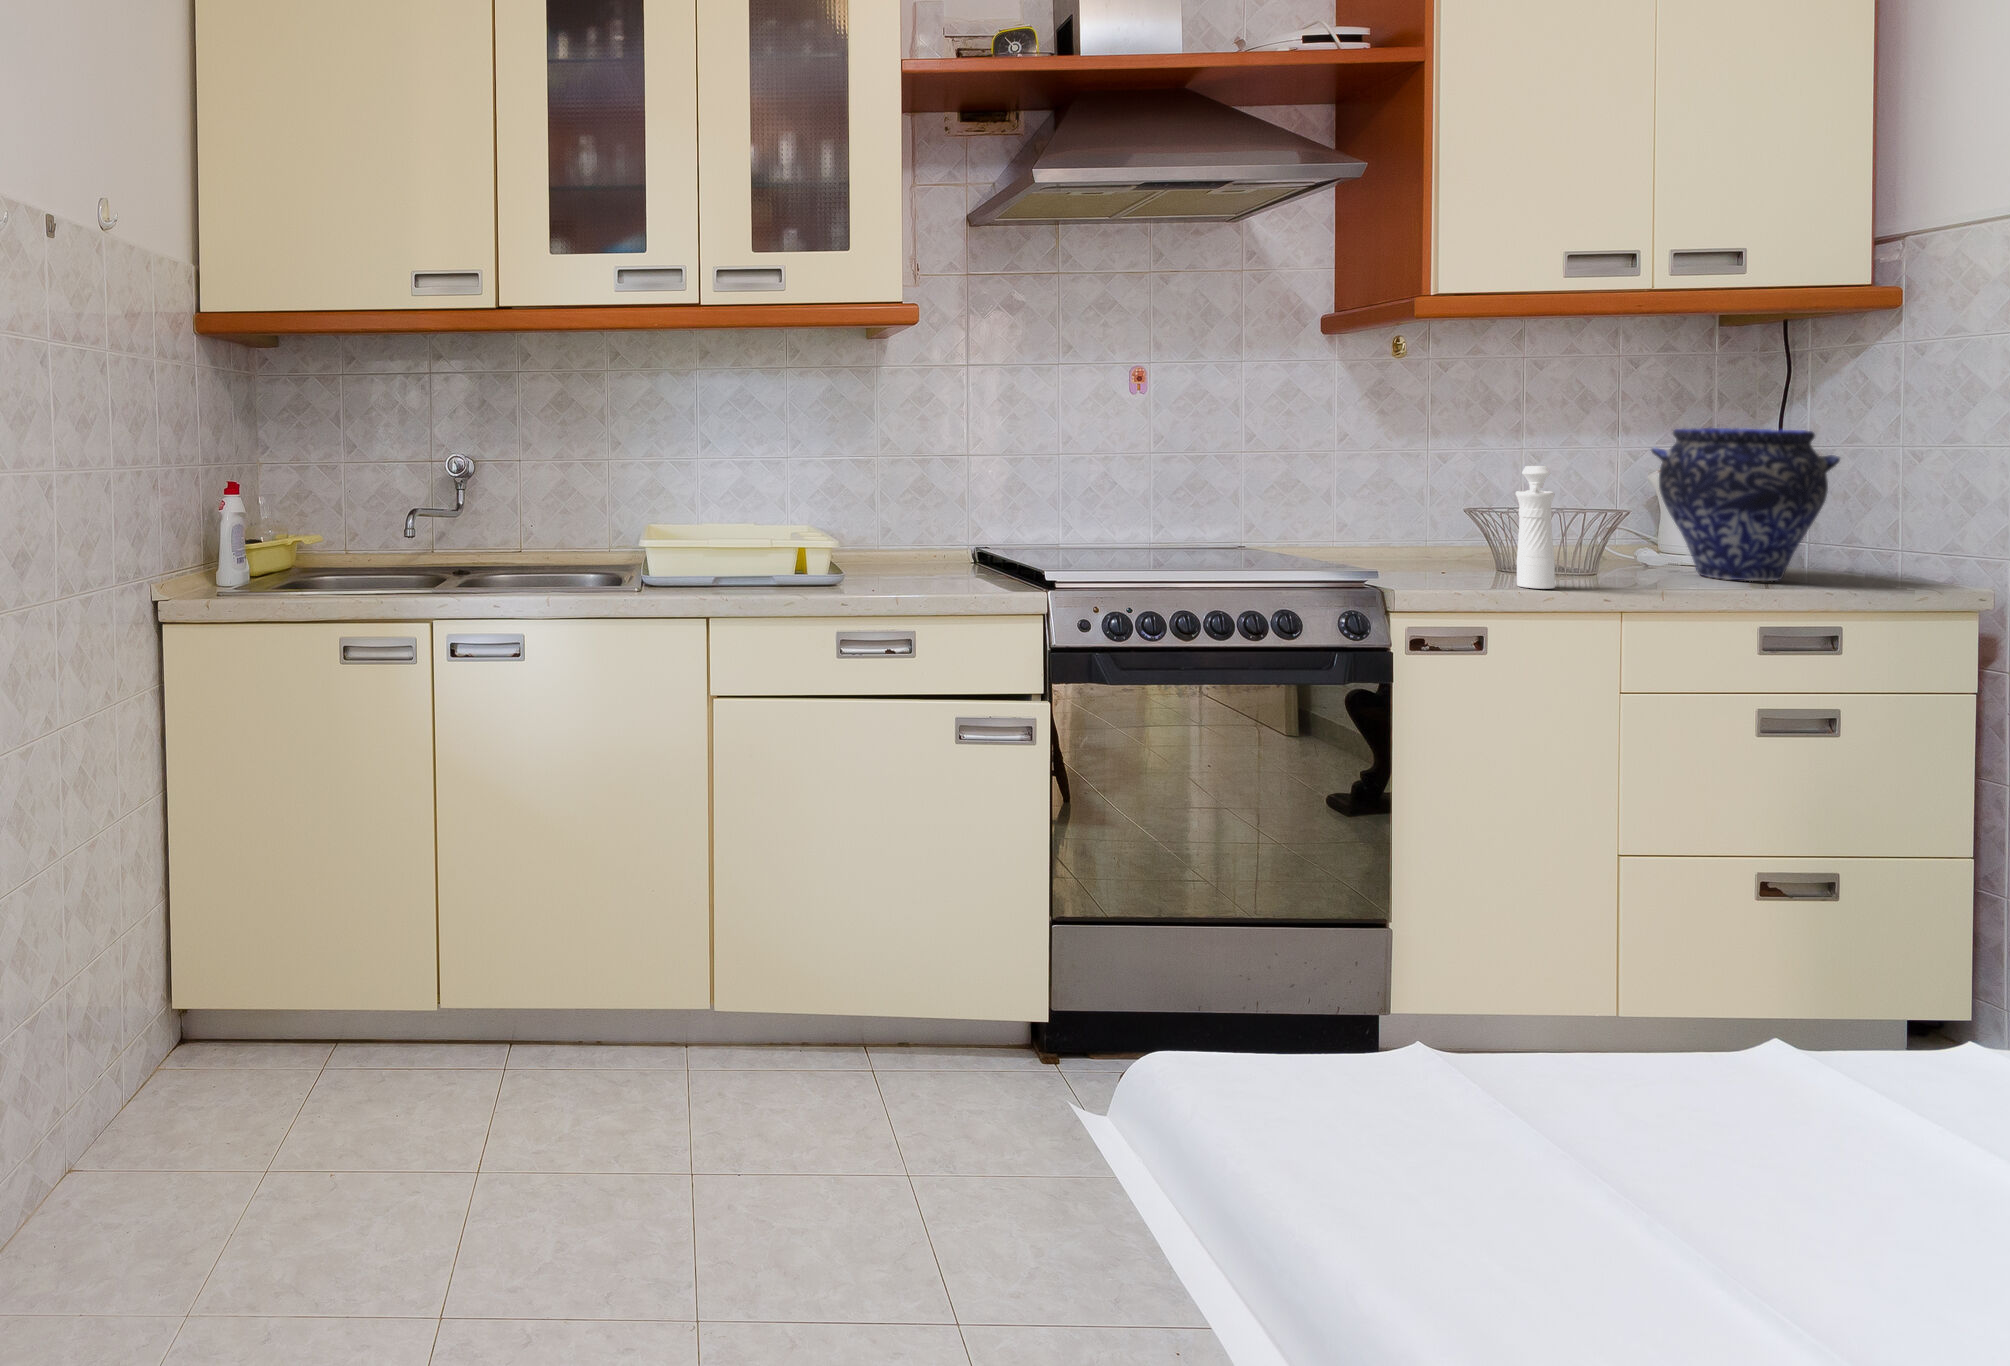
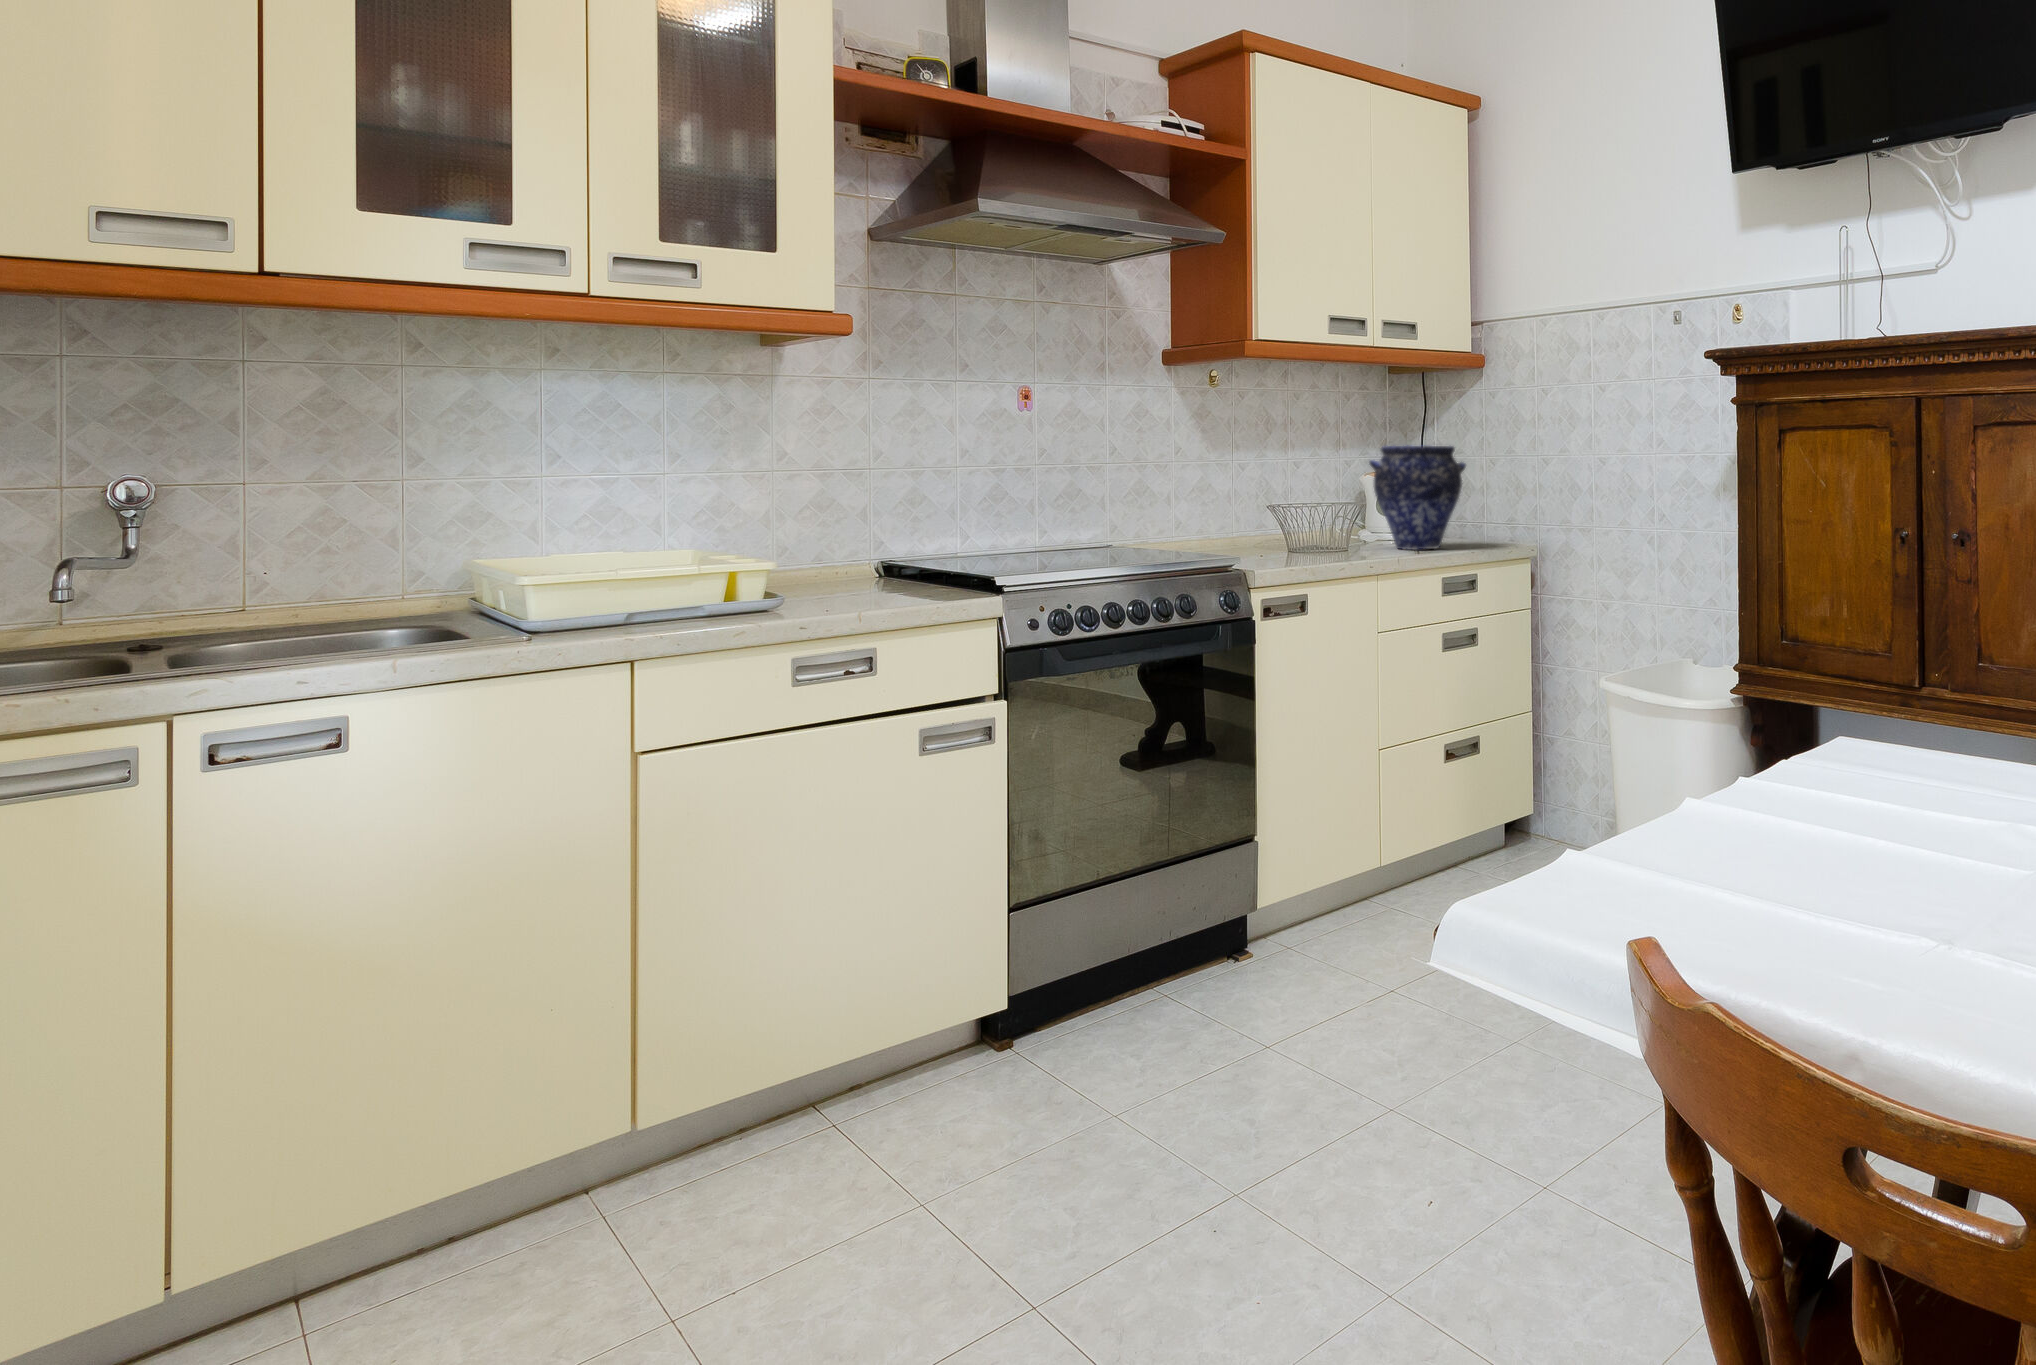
pepper mill: present [1515,466,1555,589] -> none [1314,472,1343,561]

